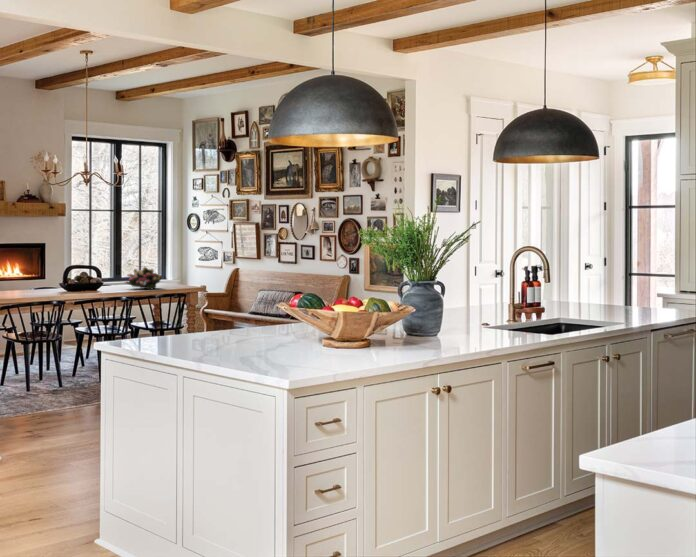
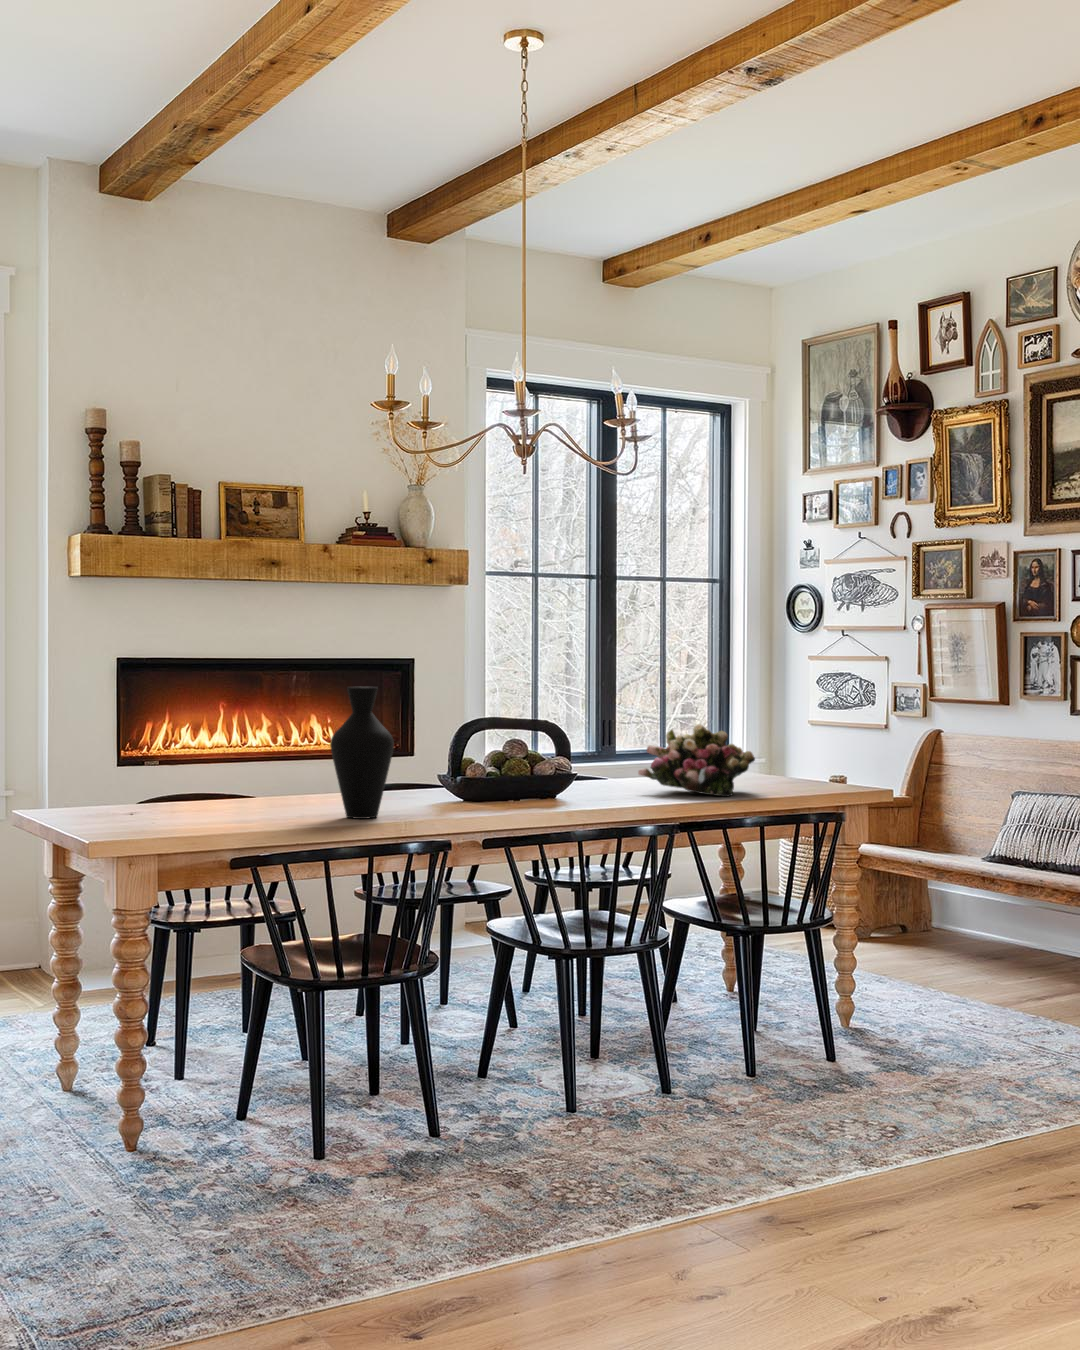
vase: none [24,256,45,297] -> present [330,687,394,819]

